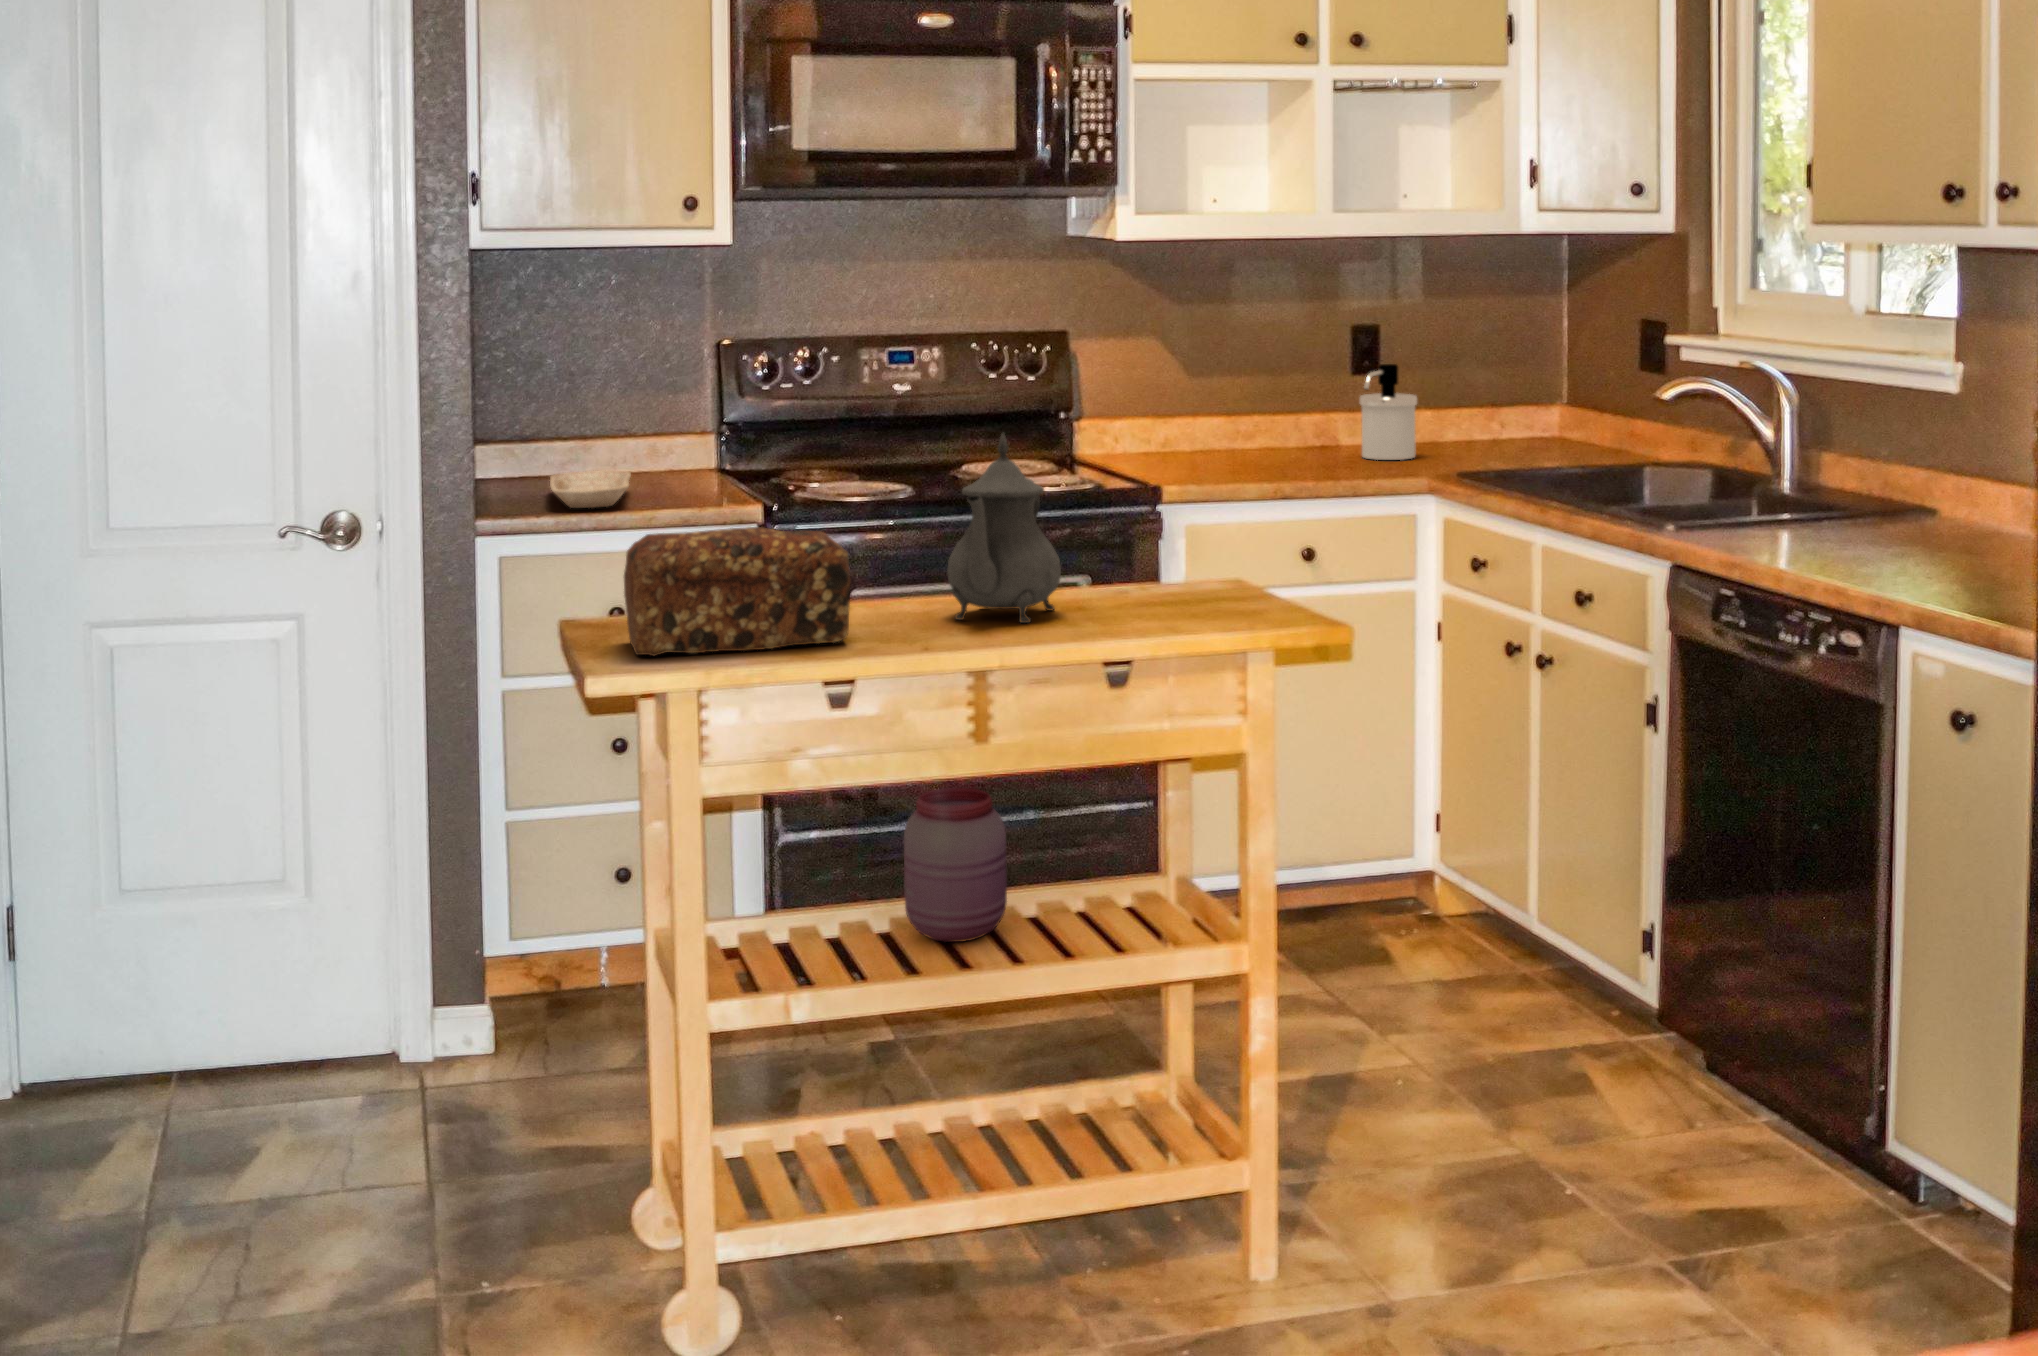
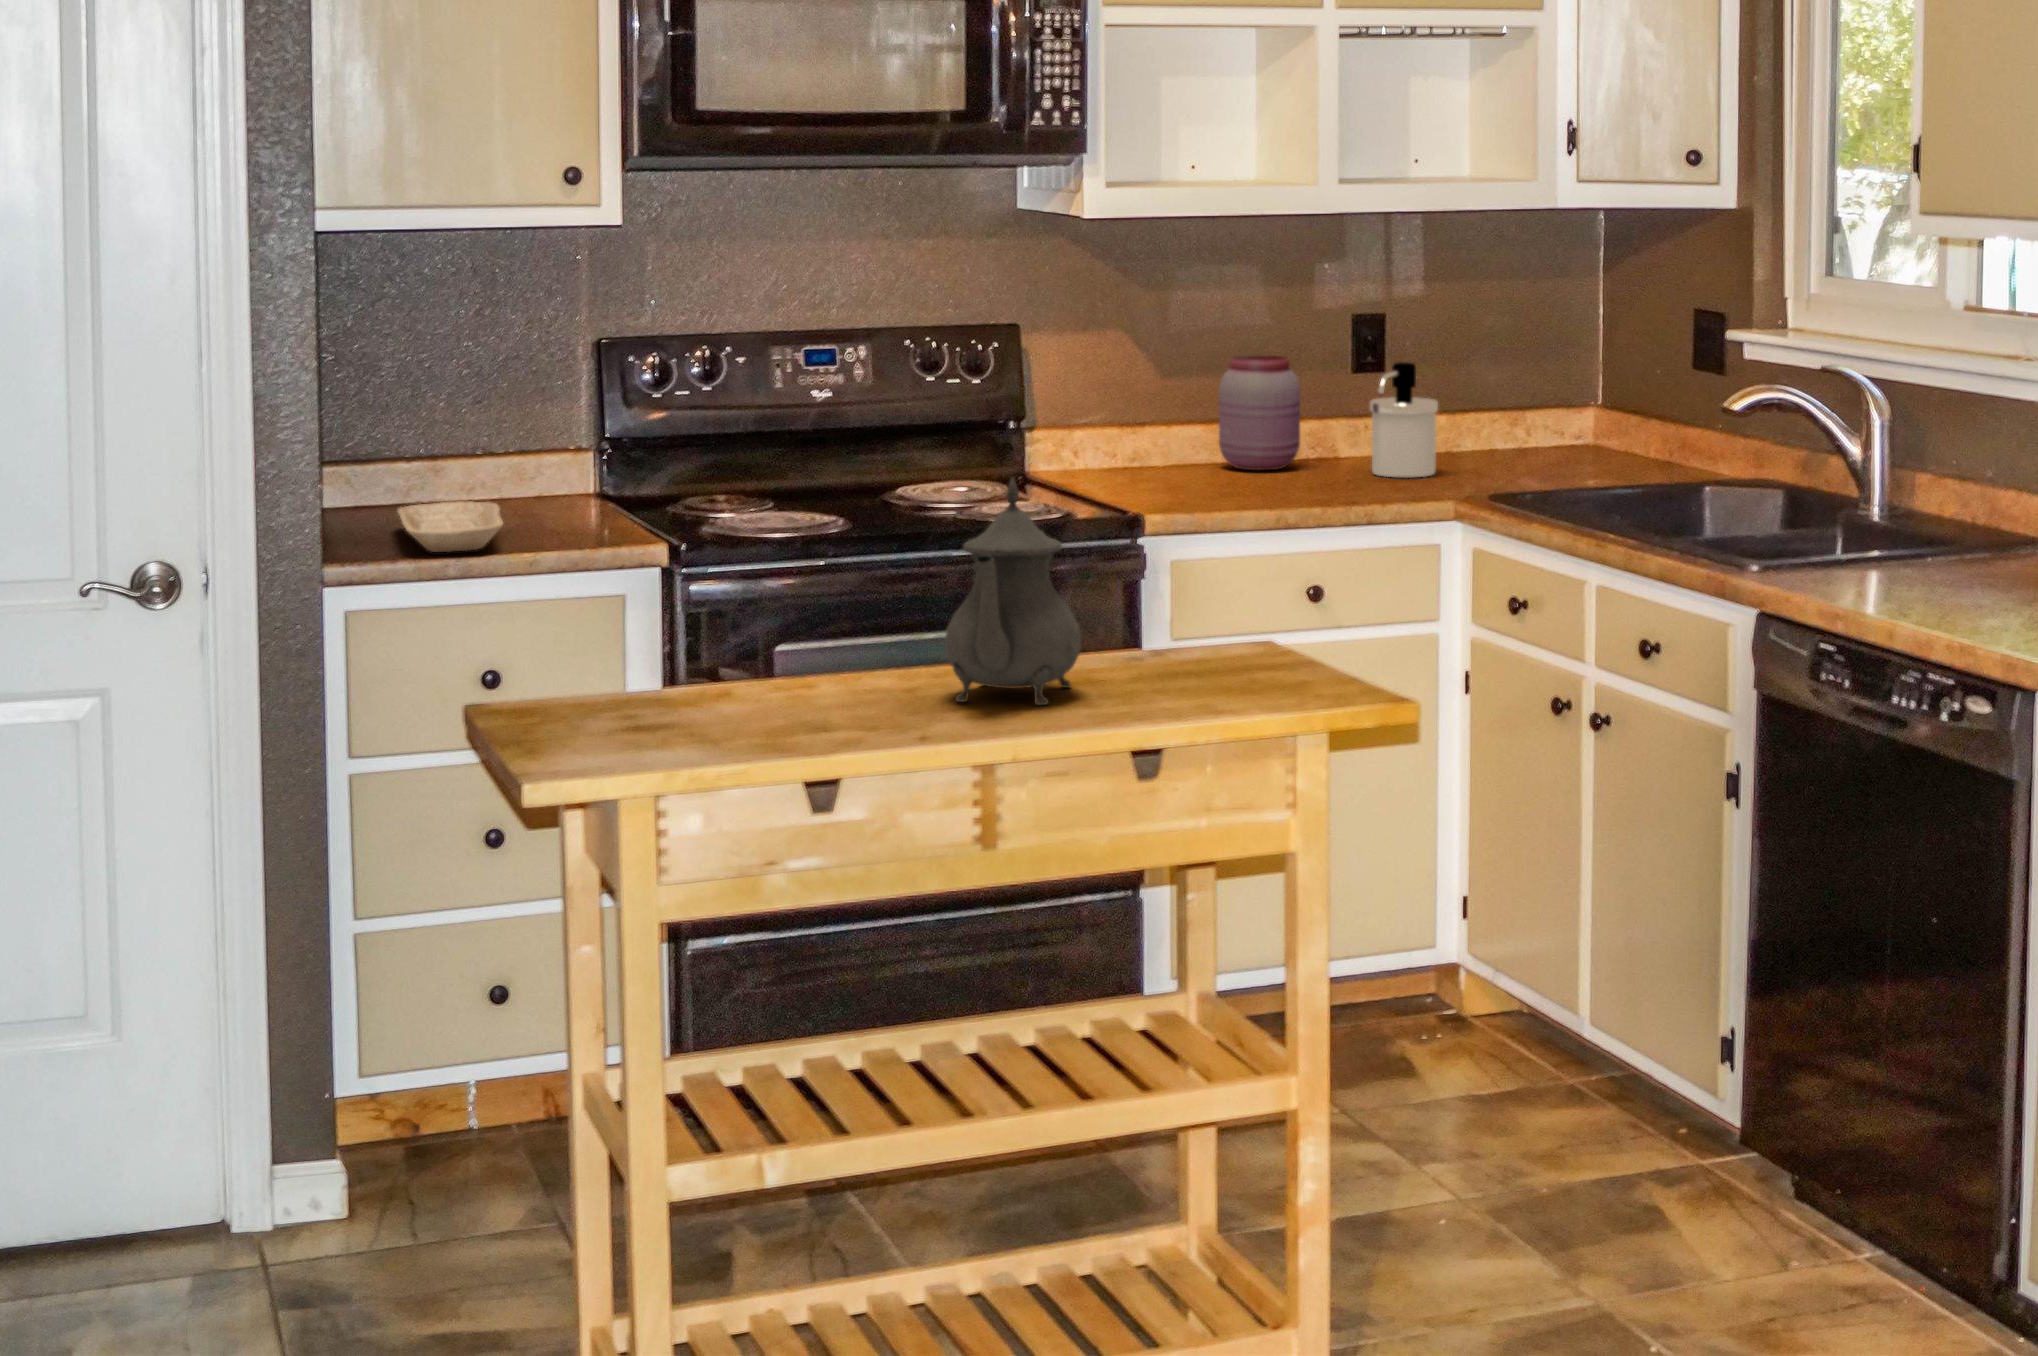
bread loaf: present [624,527,850,656] -> none [559,596,841,758]
jar: present [904,788,1007,942] -> present [1219,356,1300,470]

